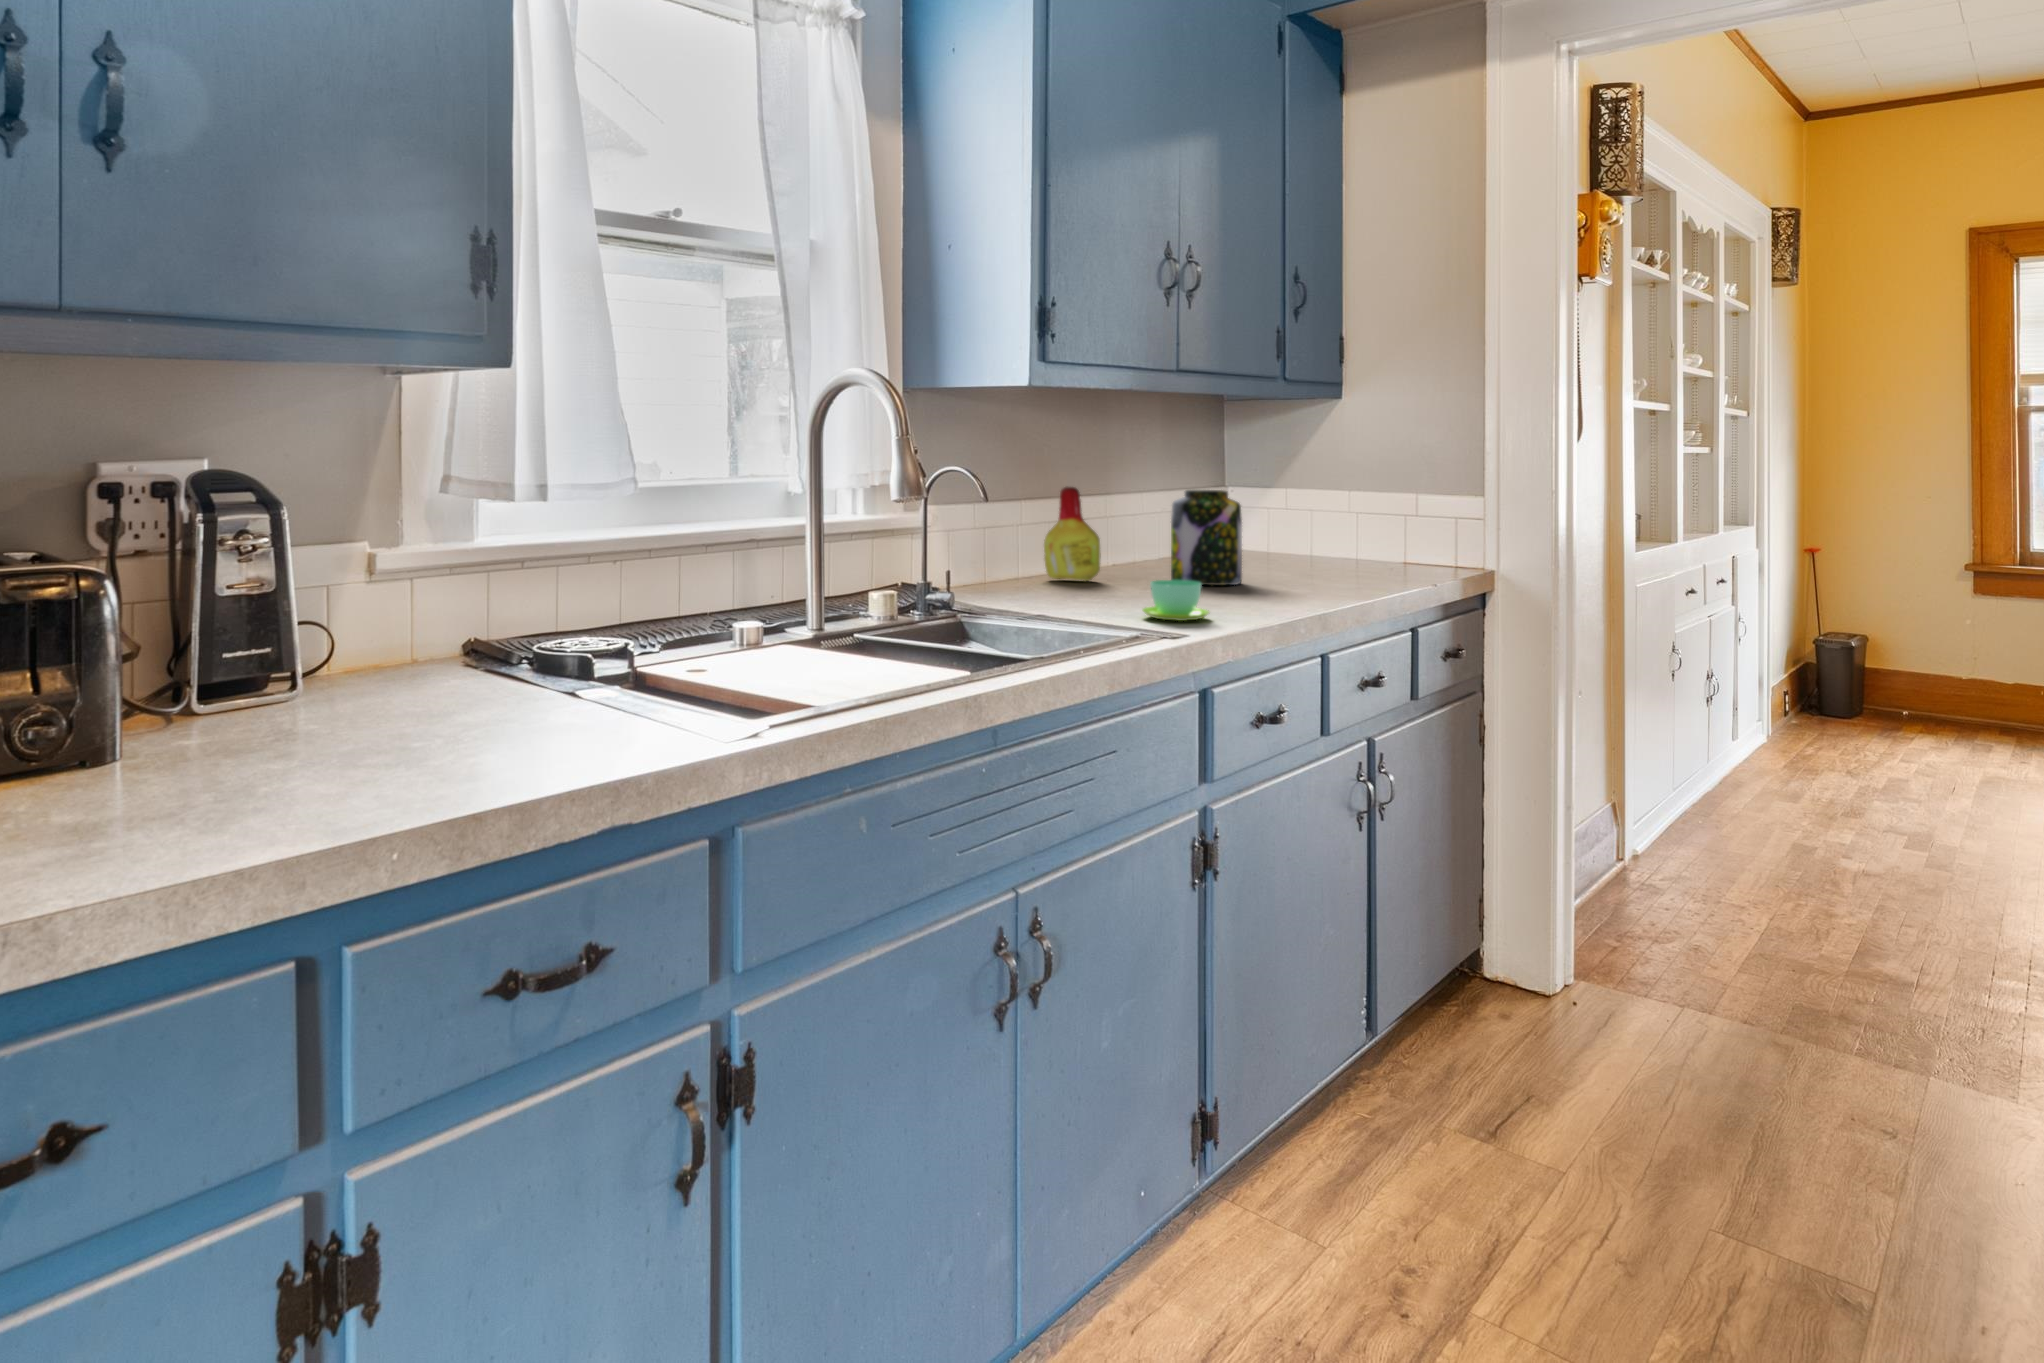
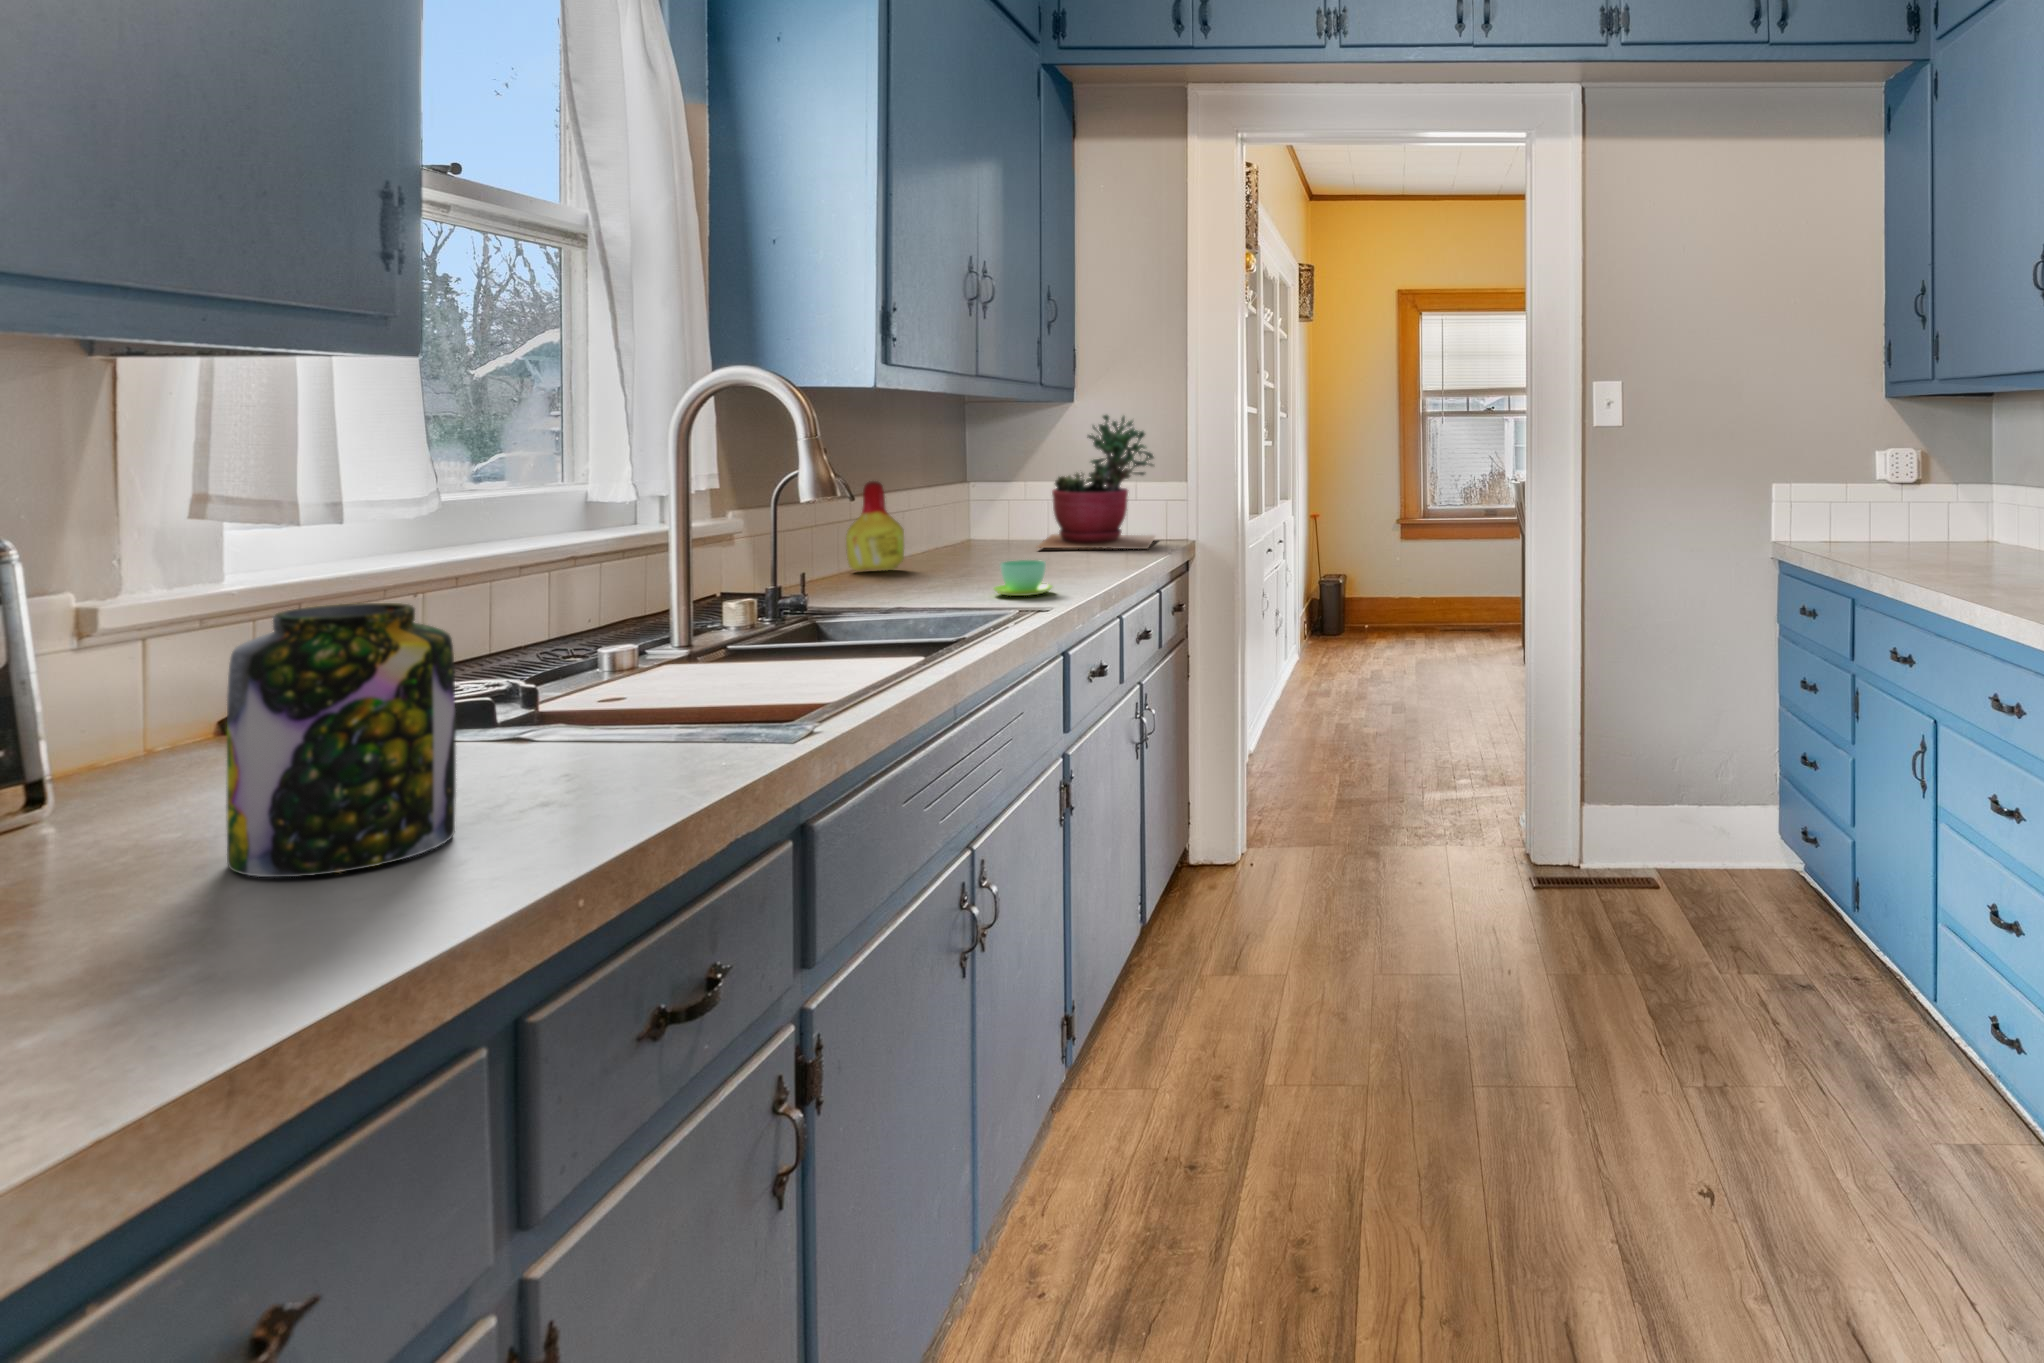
succulent plant: none [1262,416,1428,581] -> present [1037,415,1155,549]
jar: present [1171,490,1242,585] -> present [227,603,456,877]

